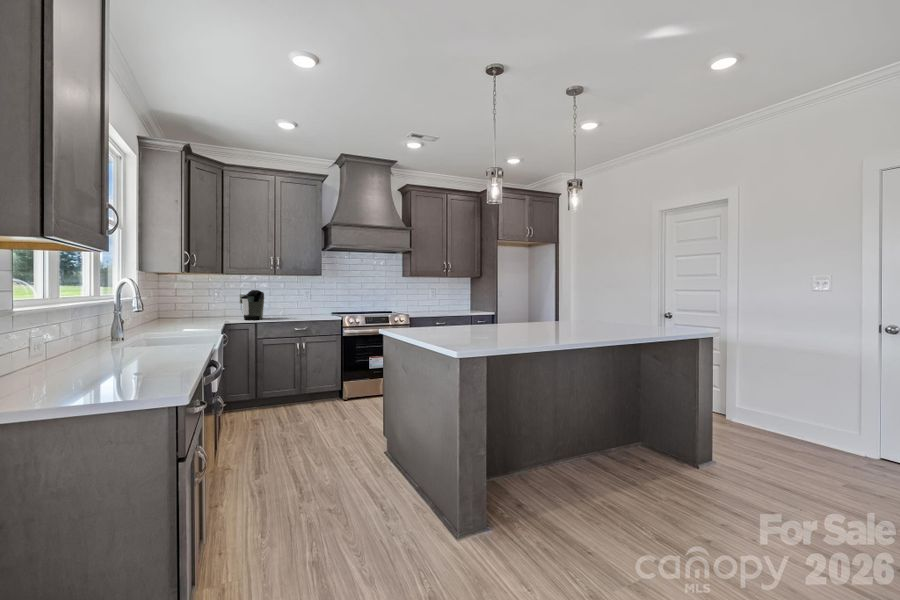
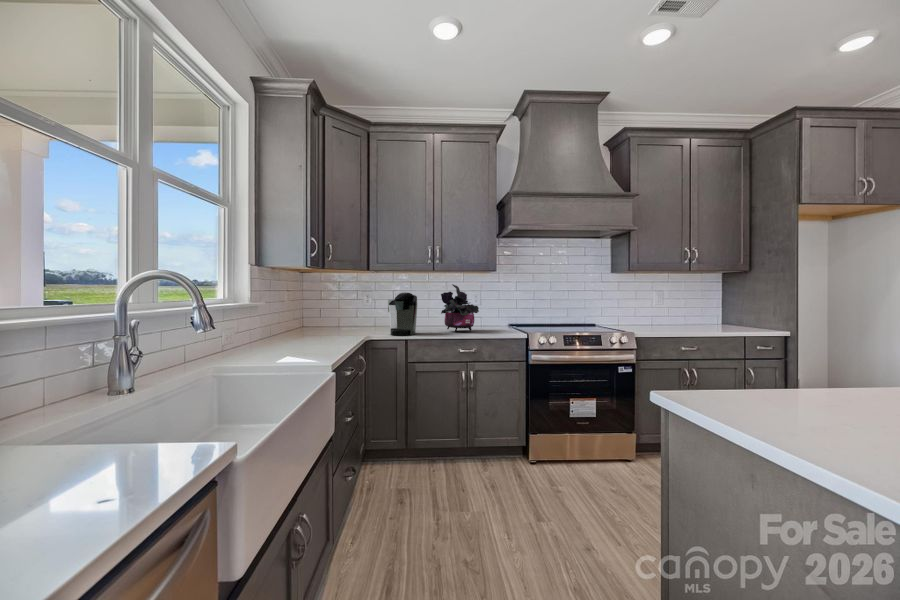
potted plant: none [281,284,309,317] -> present [441,284,479,331]

